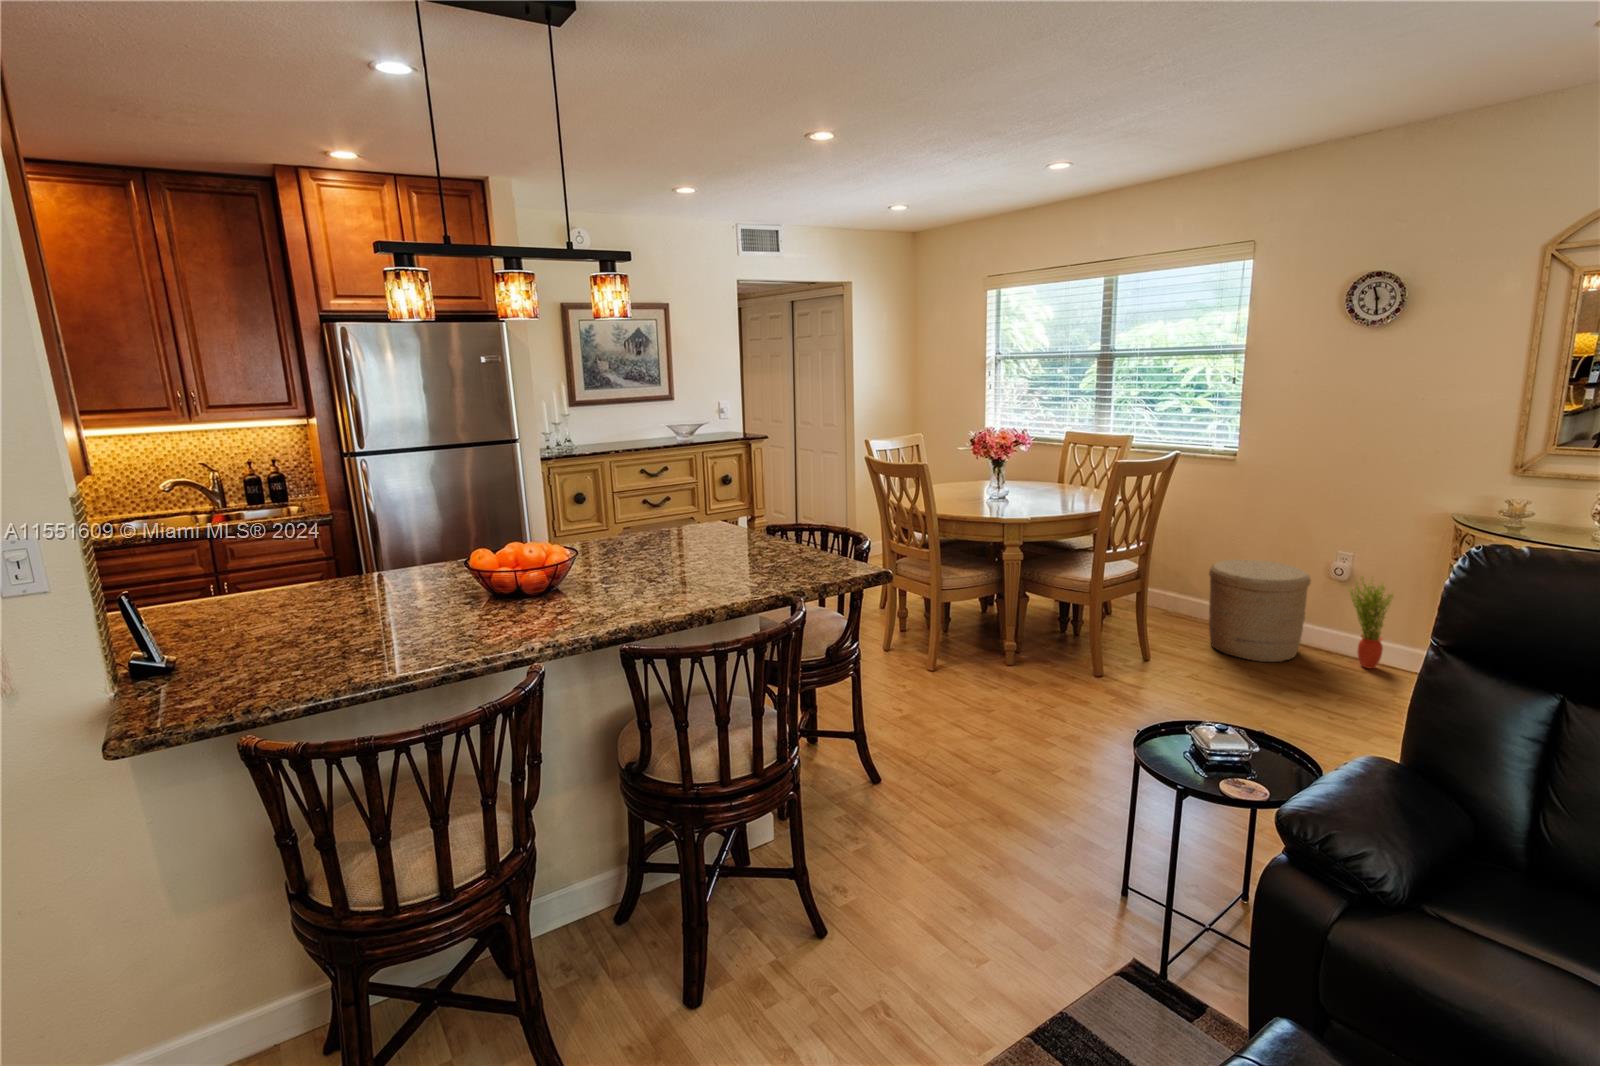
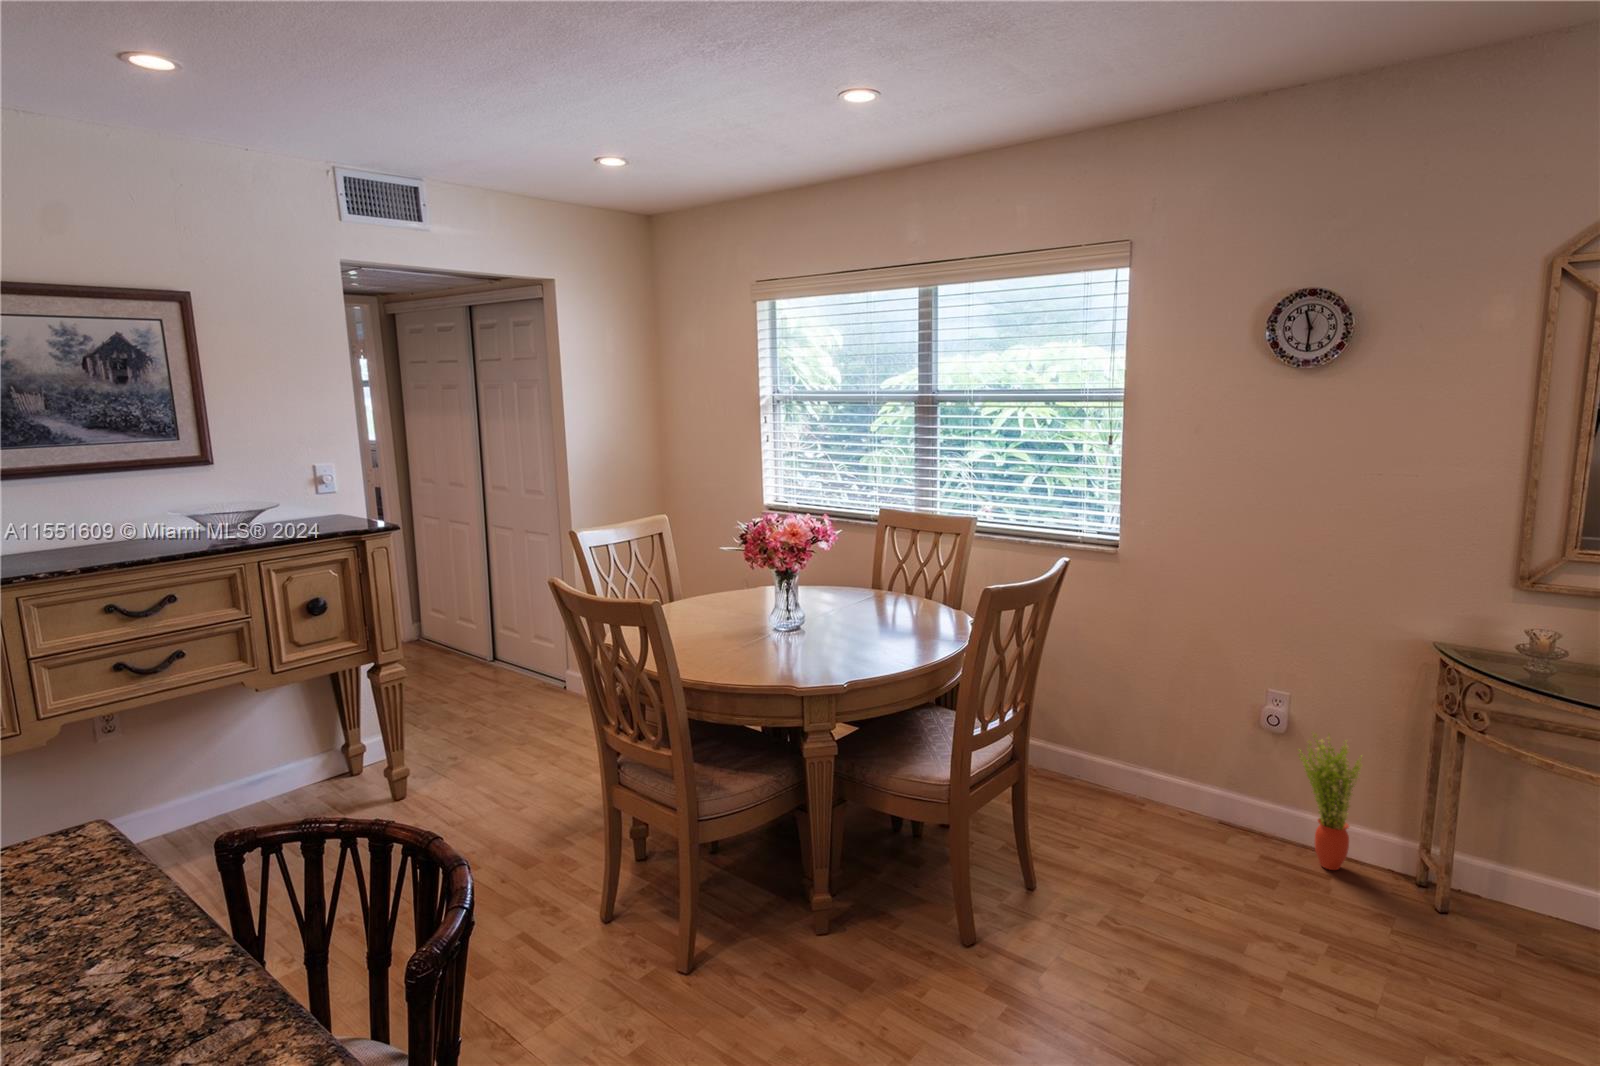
woven basket: present [1209,560,1311,662] -> none [1104,706,1247,873]

